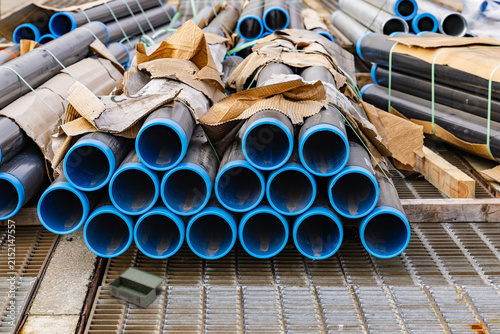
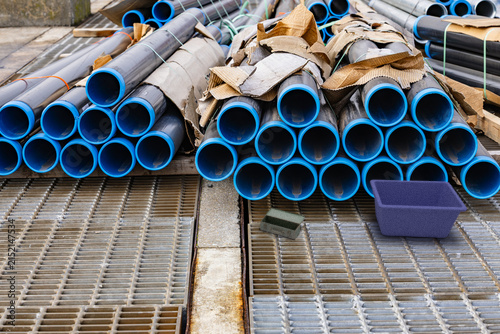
storage bin: none [240,234,346,307] -> present [370,180,467,238]

